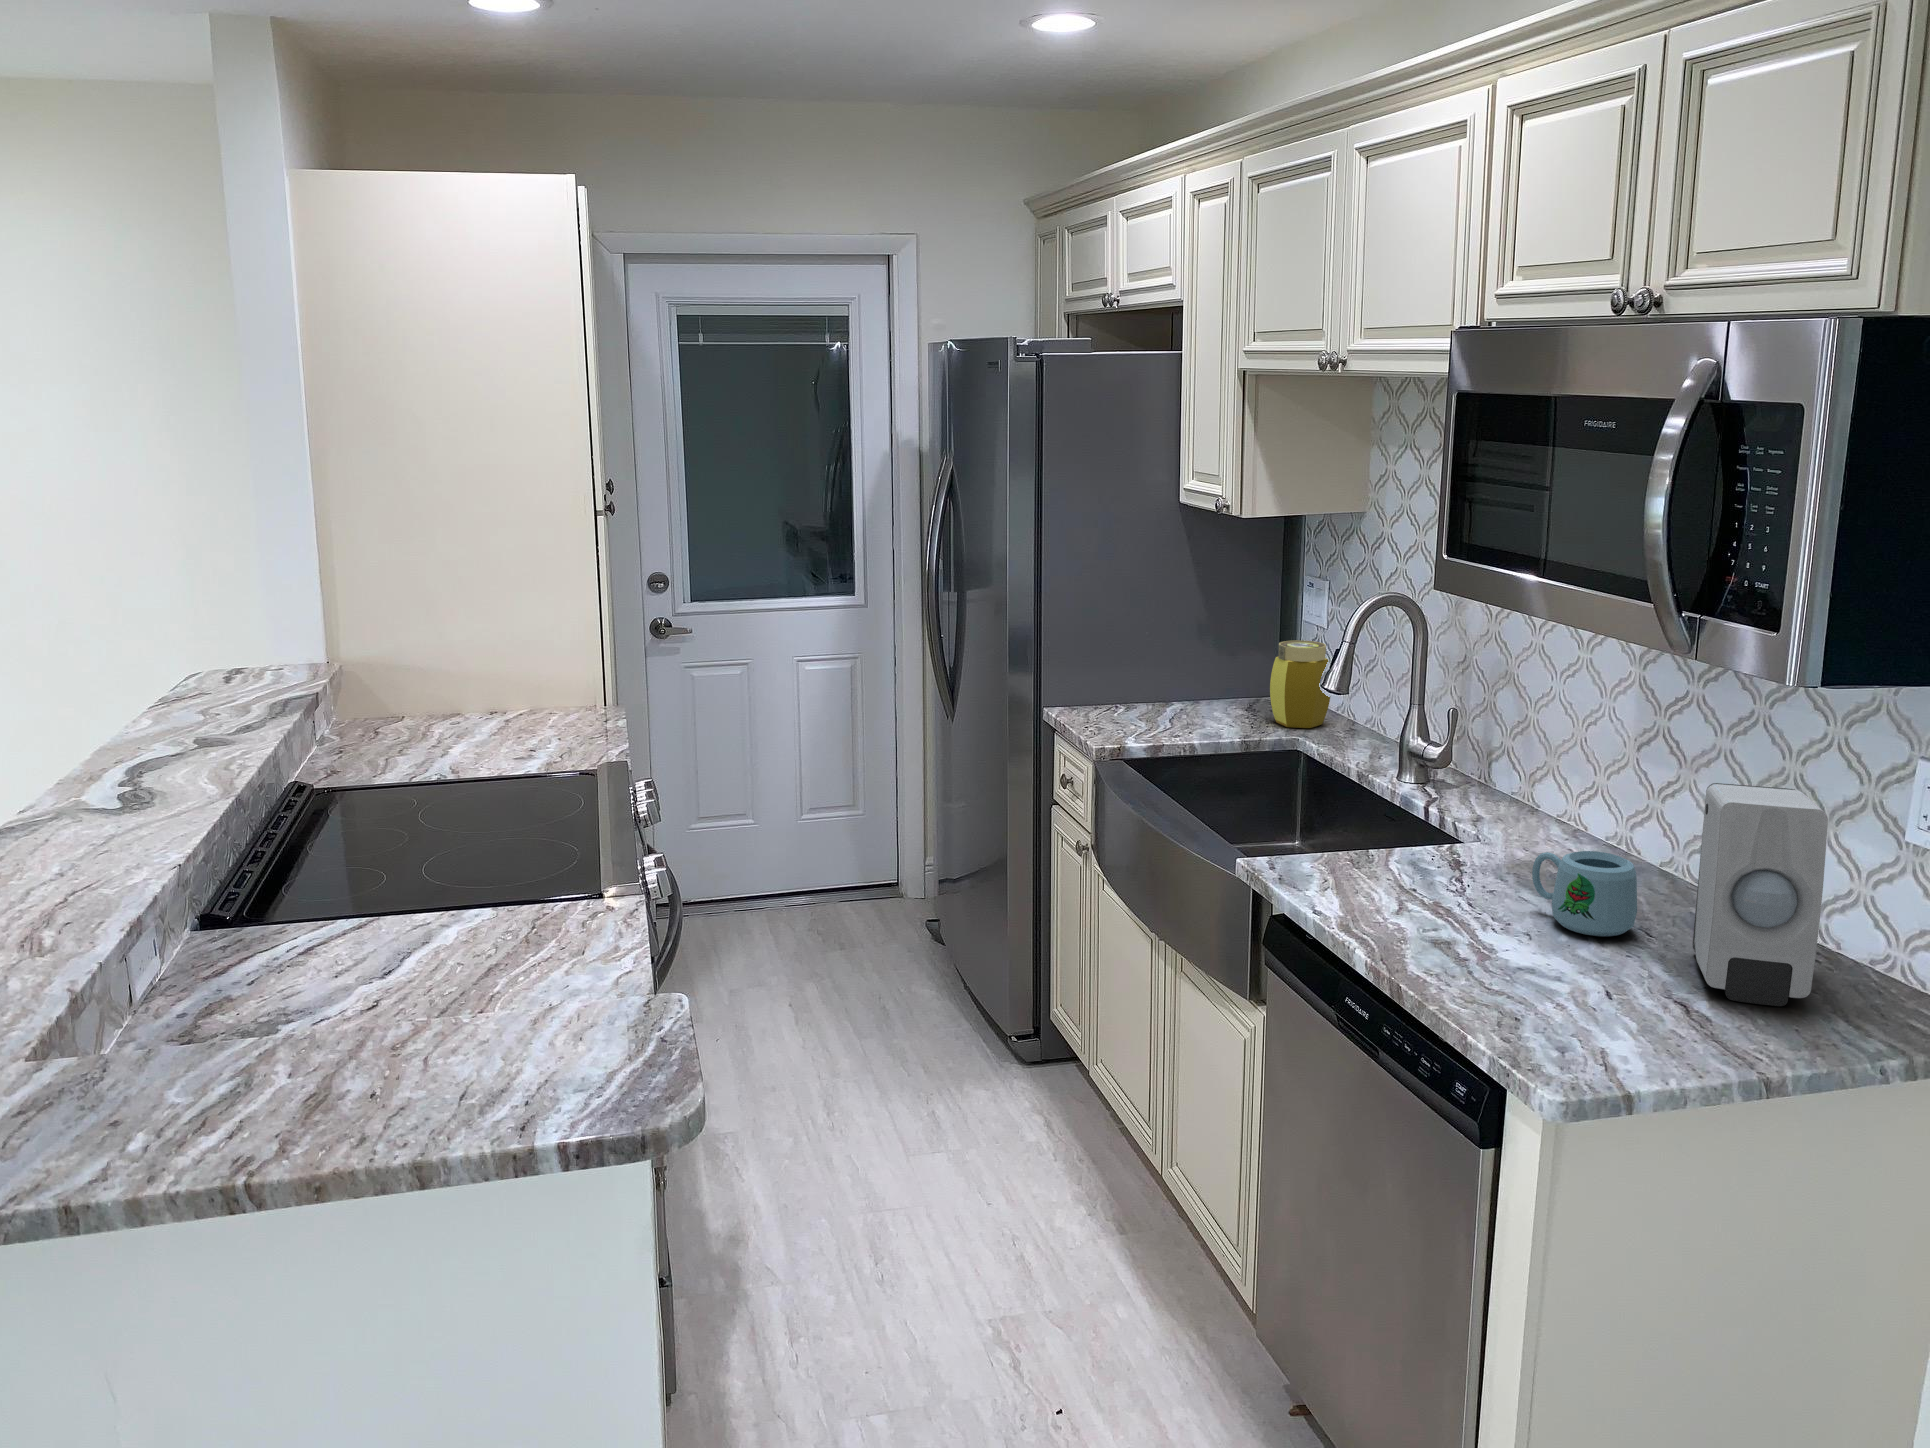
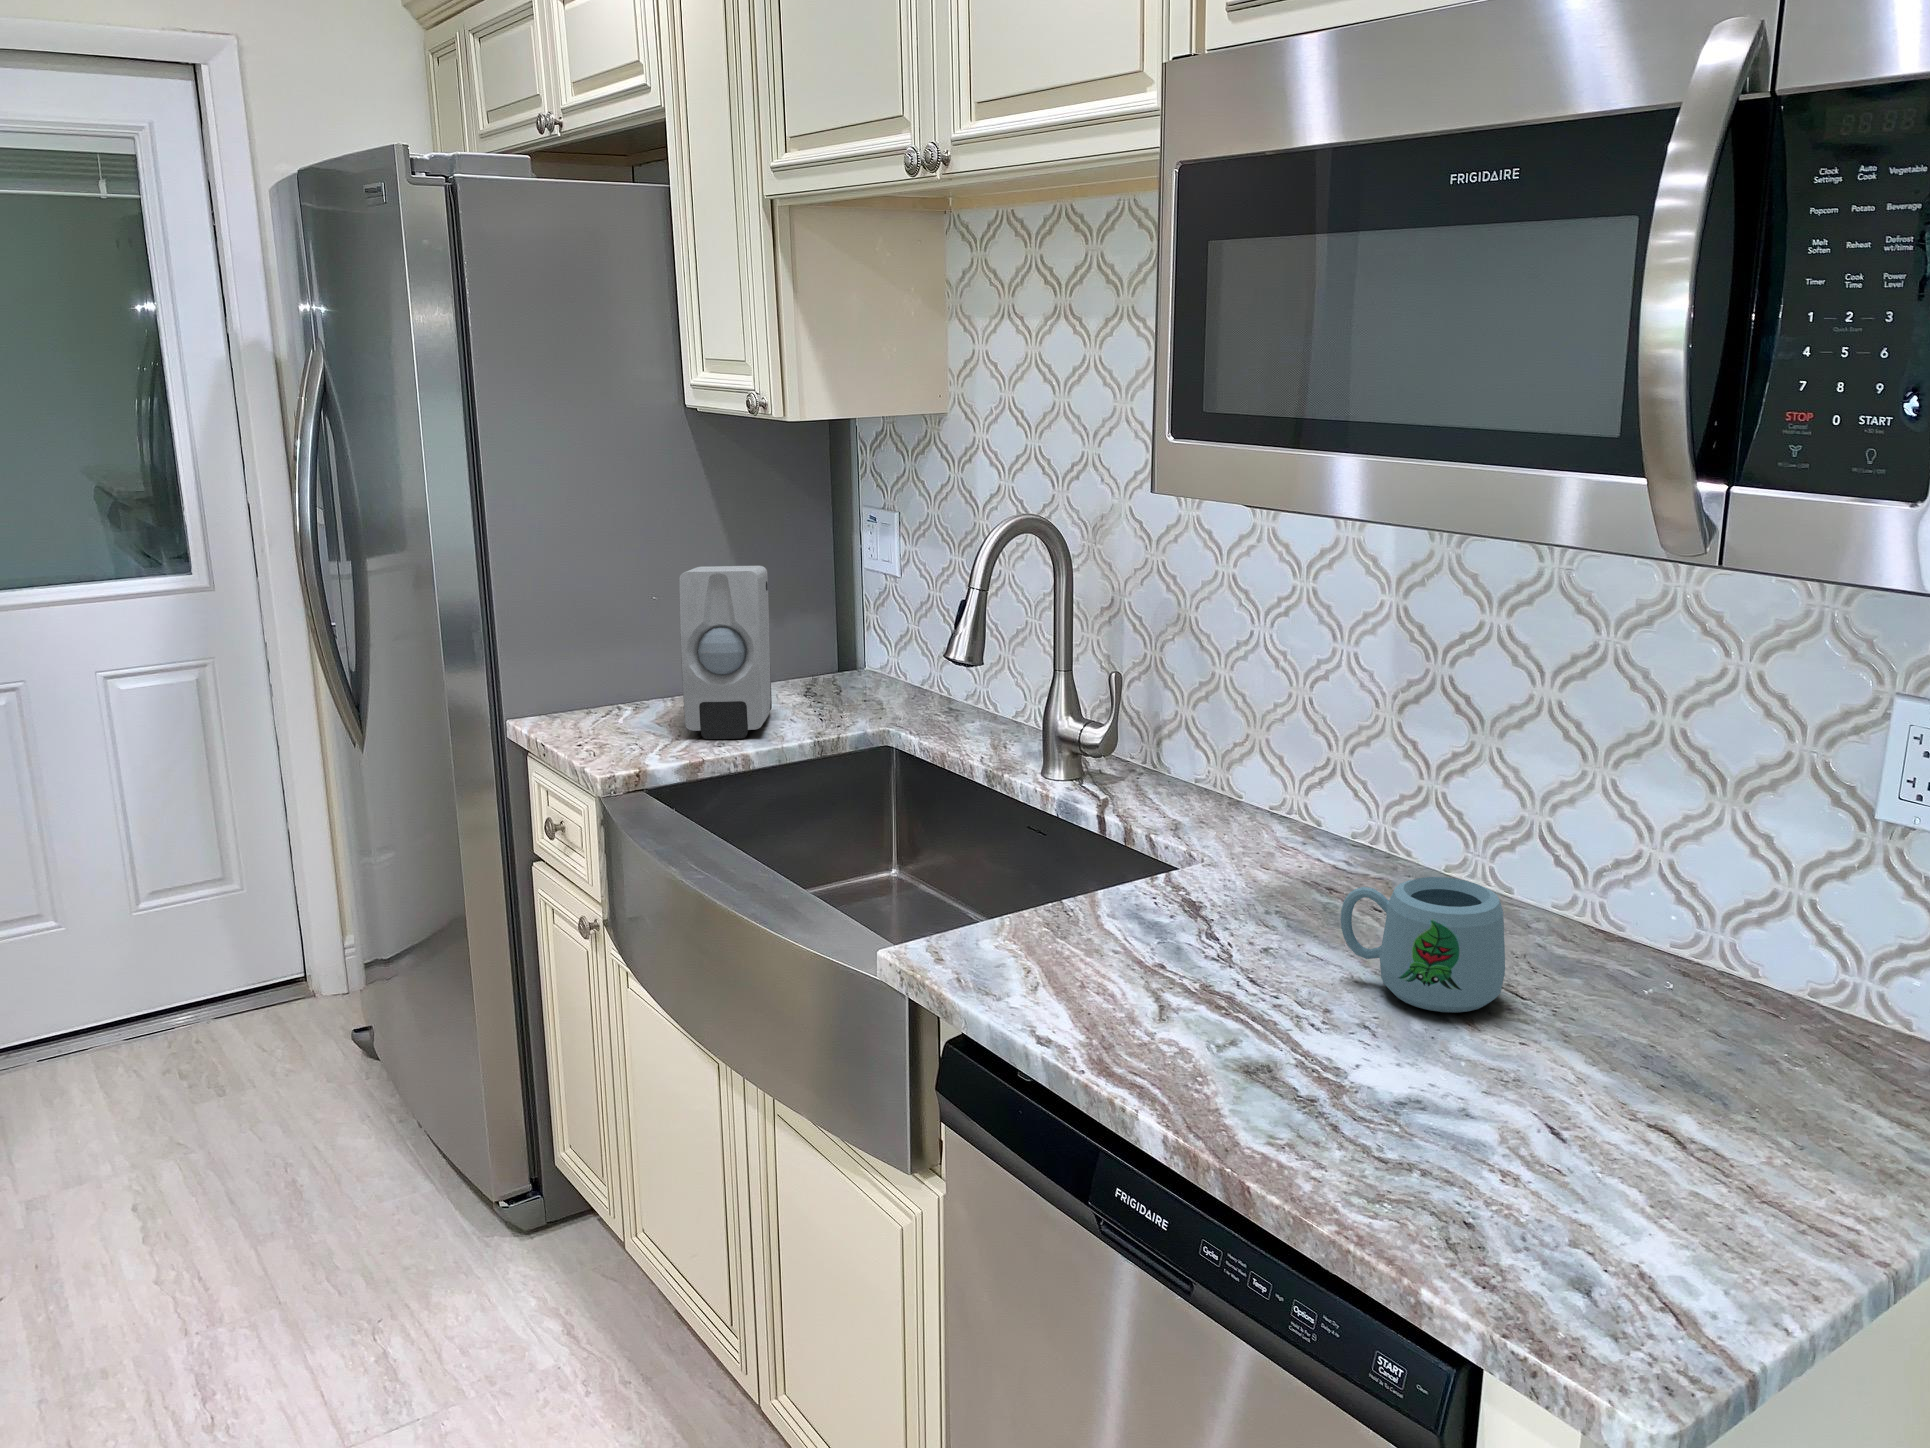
jar: present [1270,640,1330,728] -> none [835,593,918,715]
soap dispenser: present [1693,783,1828,1006] -> present [679,566,772,739]

